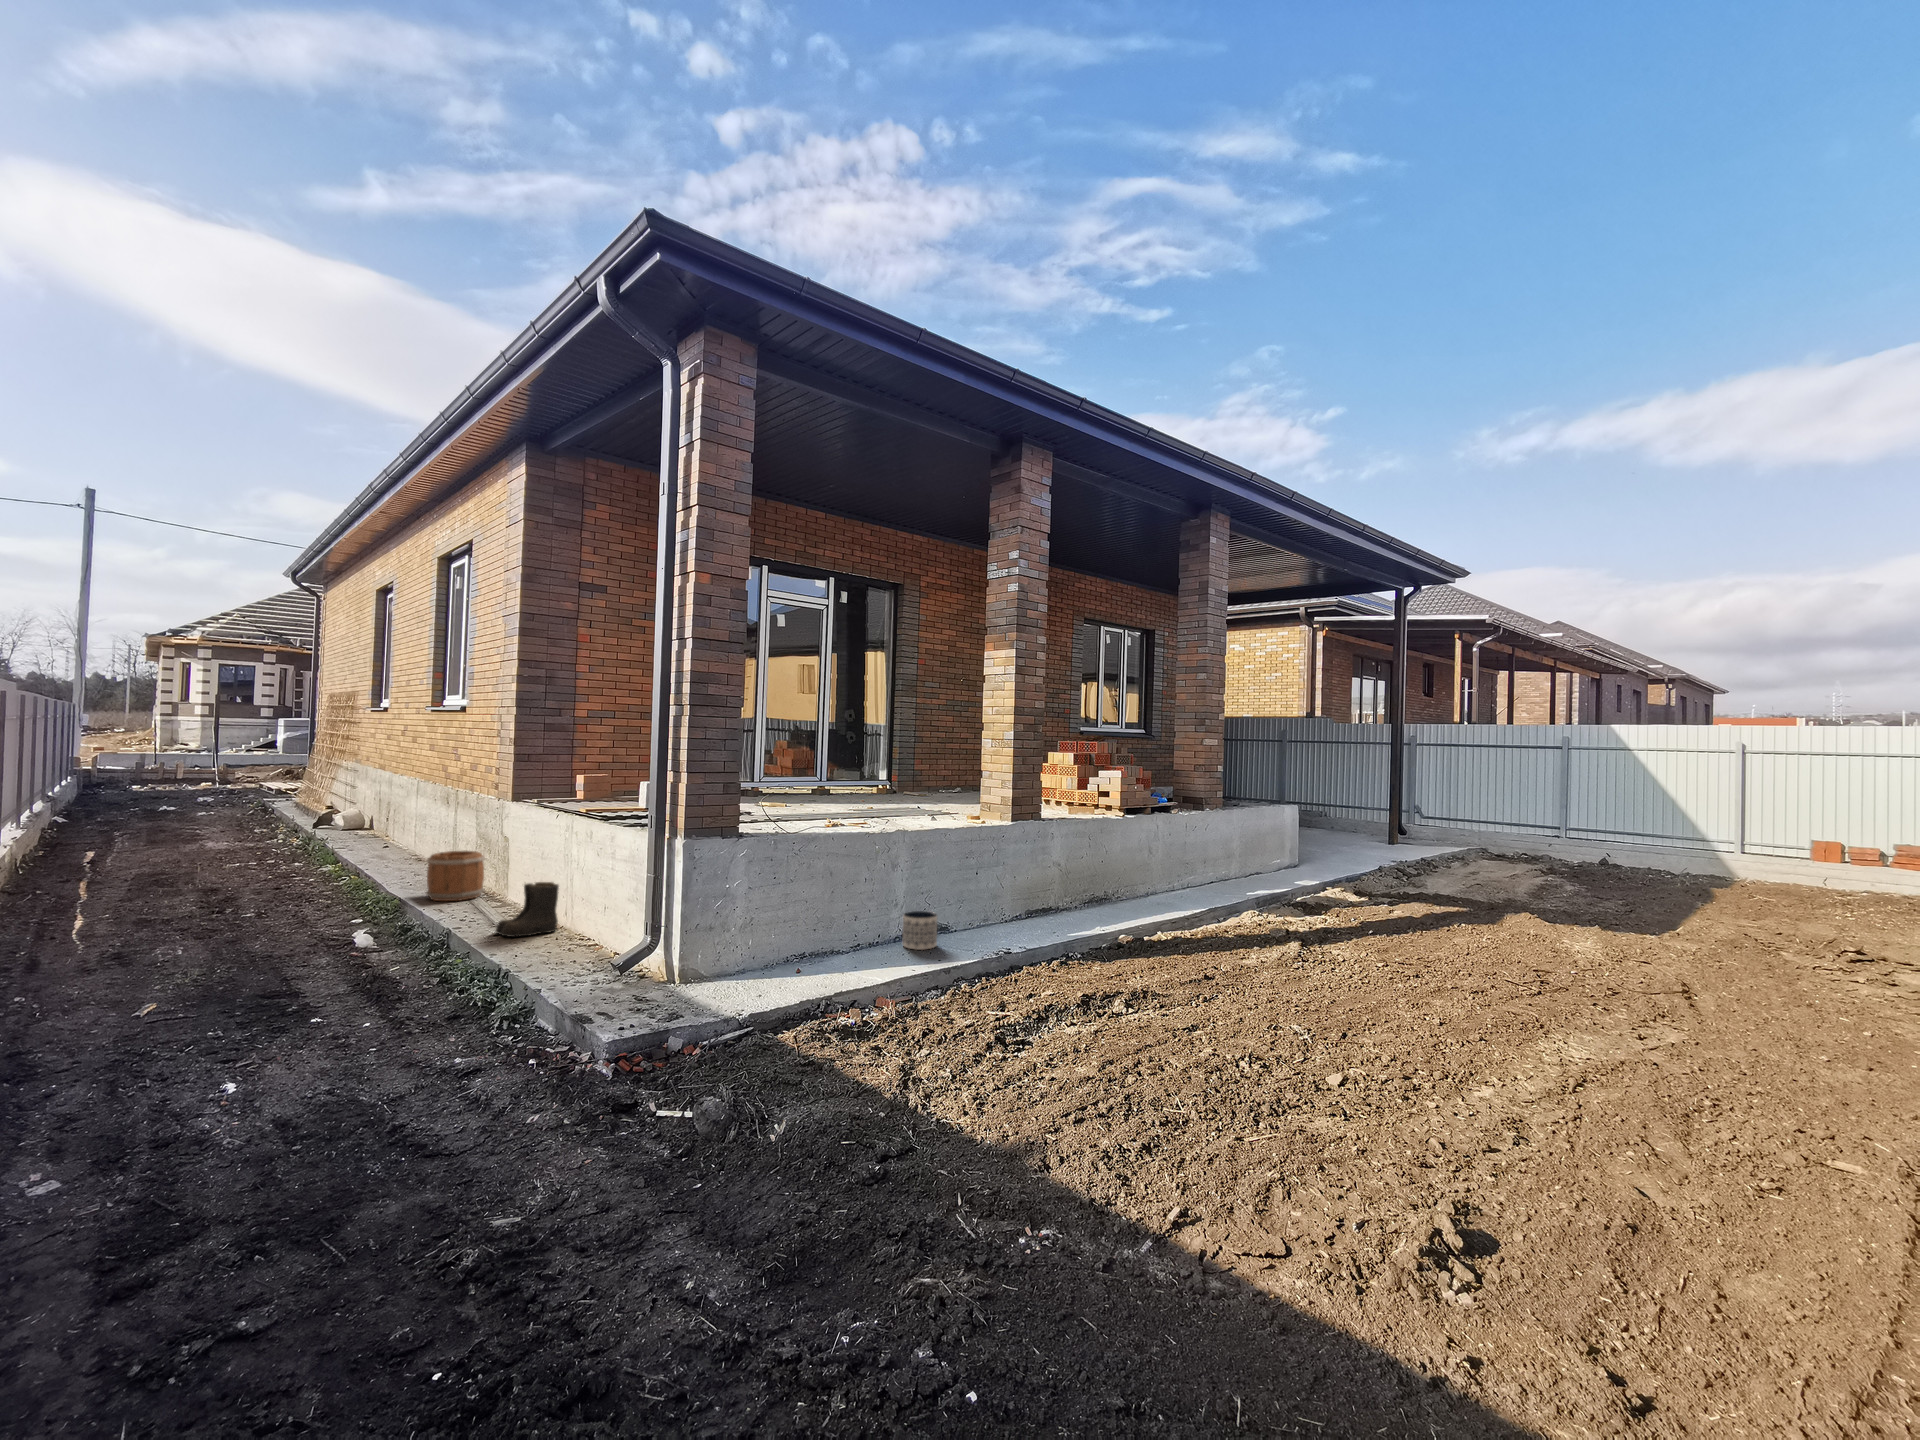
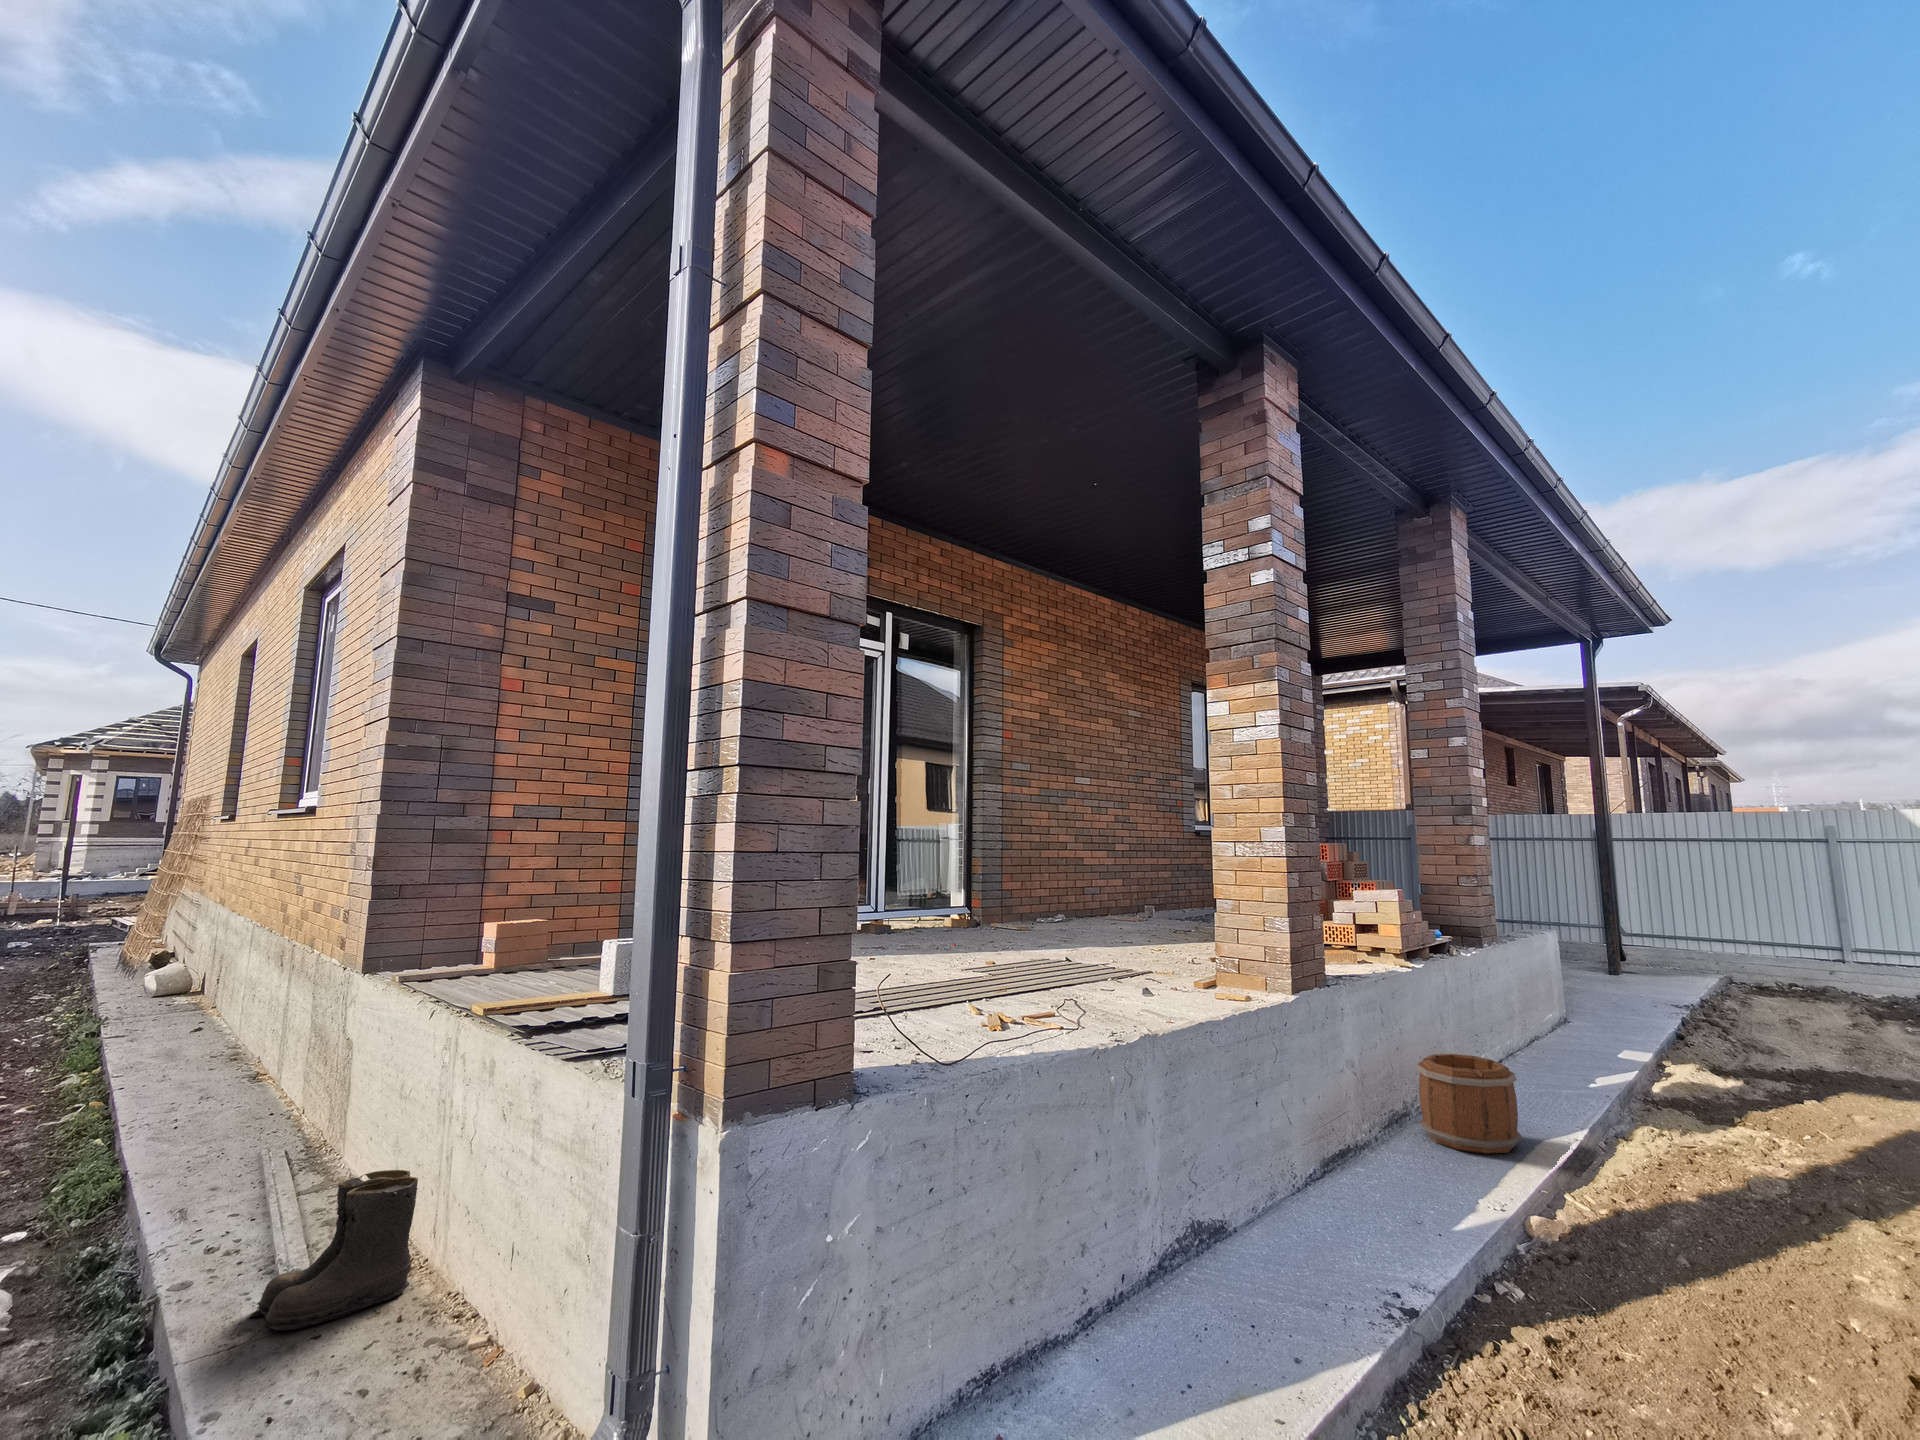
bucket: present [426,851,485,901] -> present [1416,1054,1522,1154]
planter: present [902,911,937,950] -> none [1184,1217,1267,1327]

